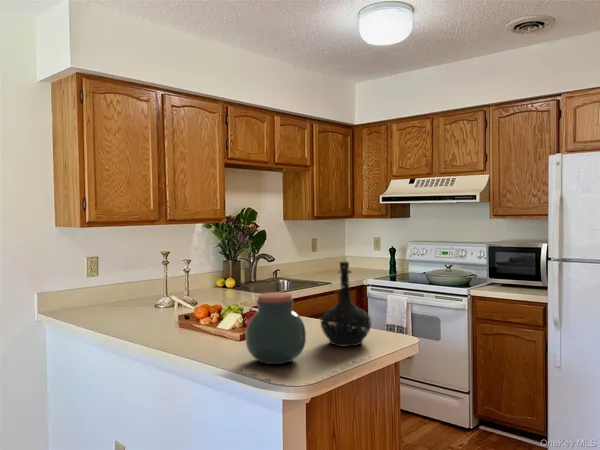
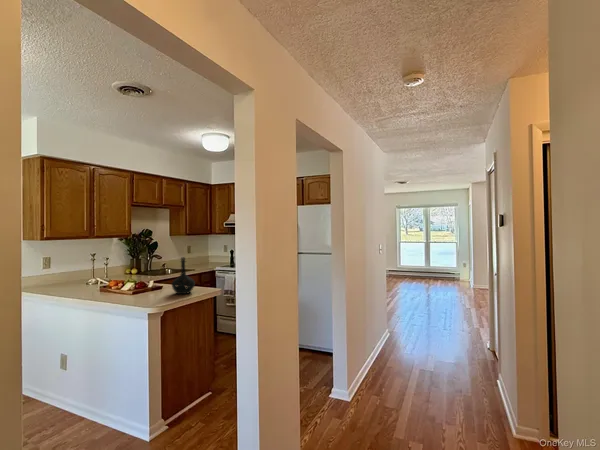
jar: present [246,292,306,364] -> none [133,271,161,301]

